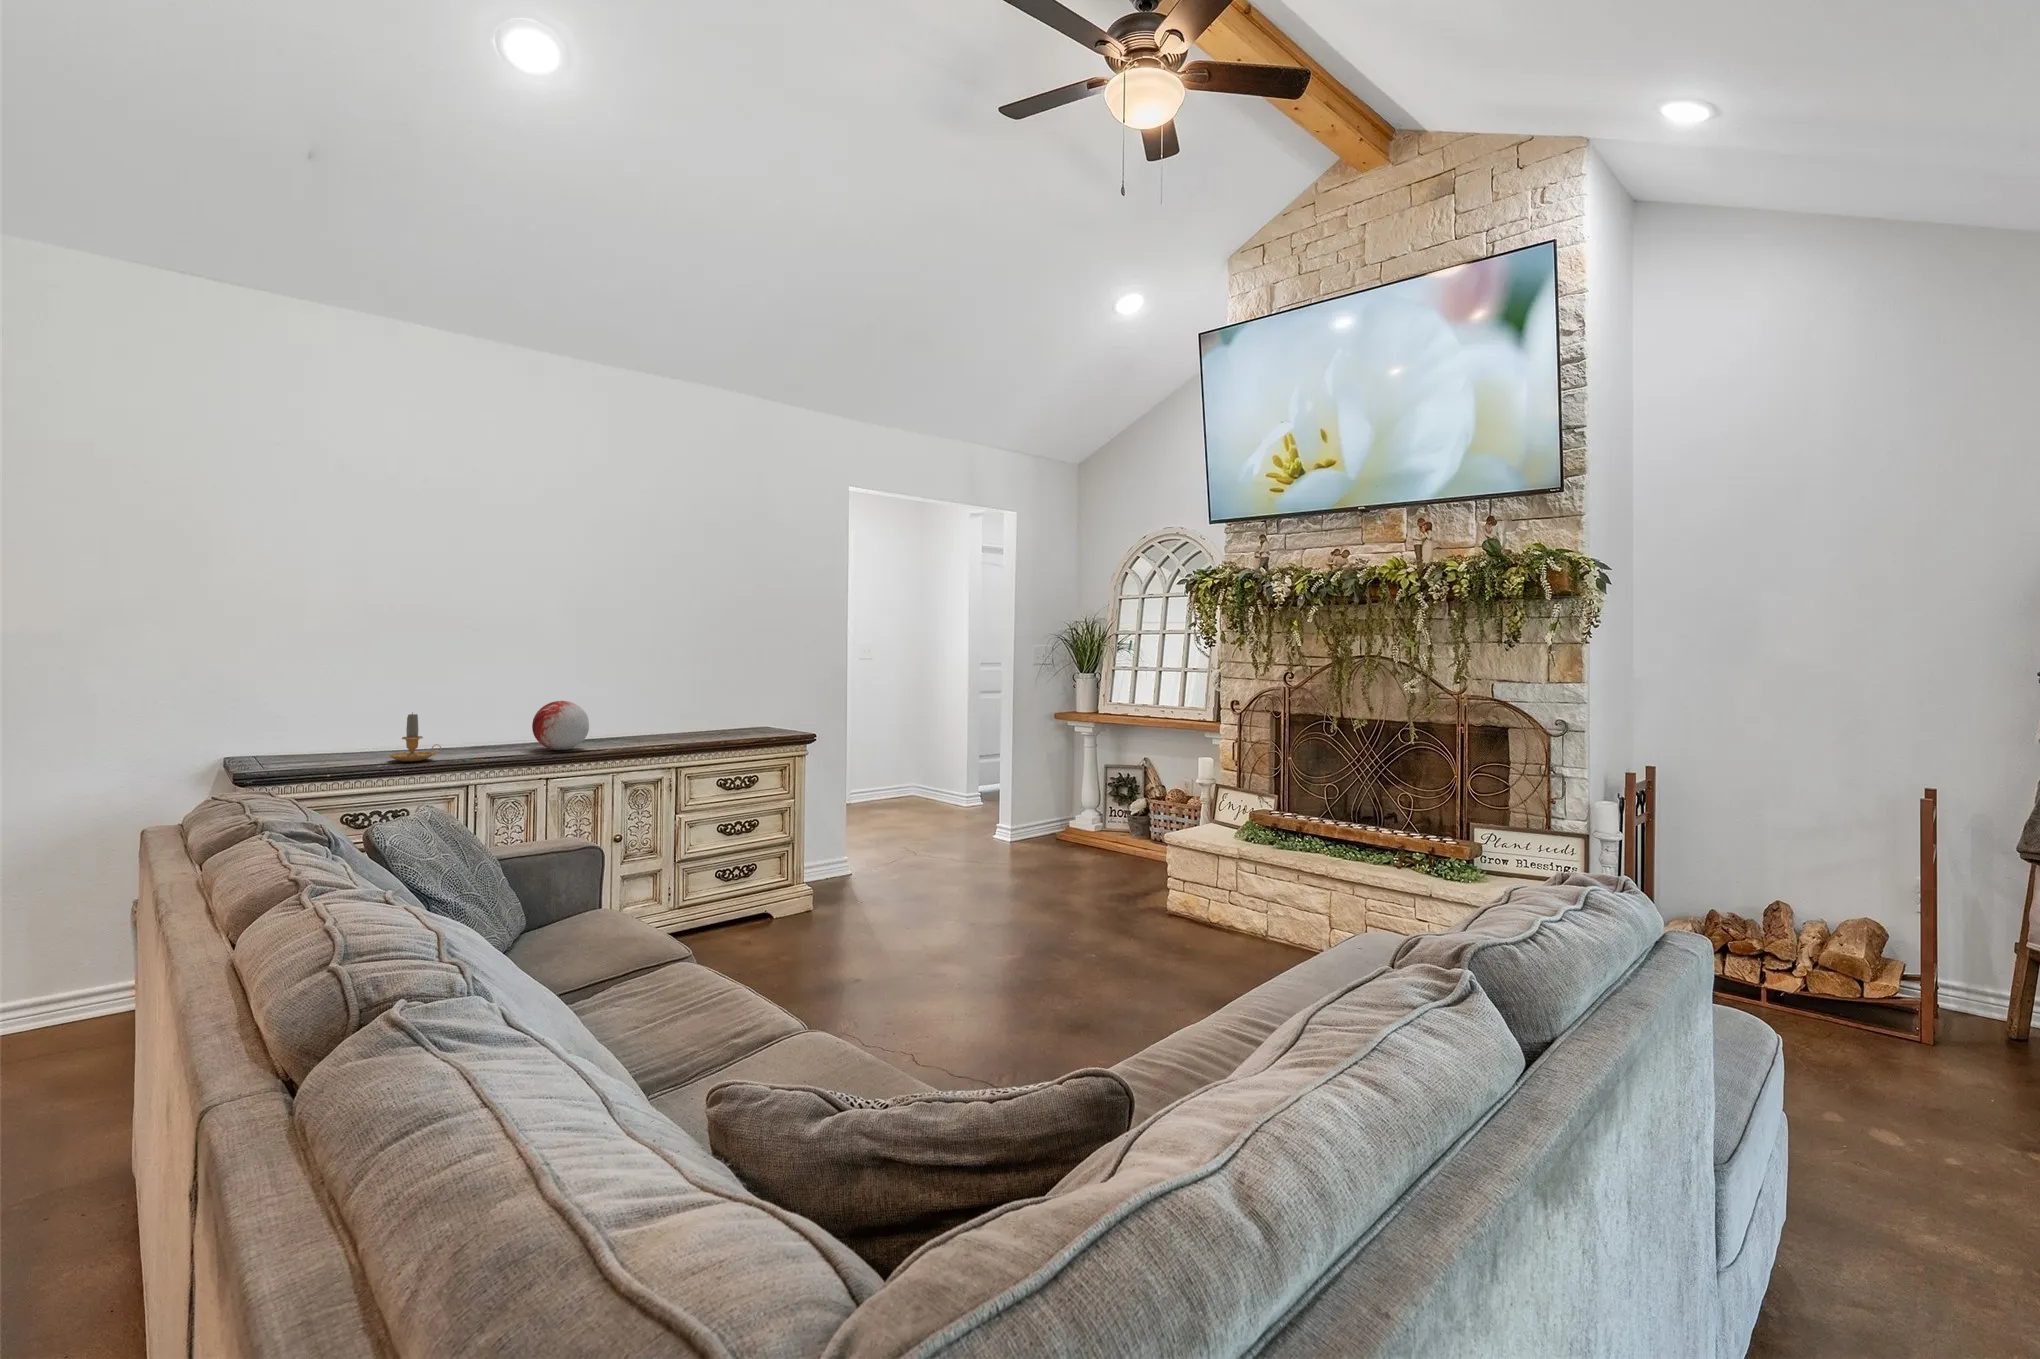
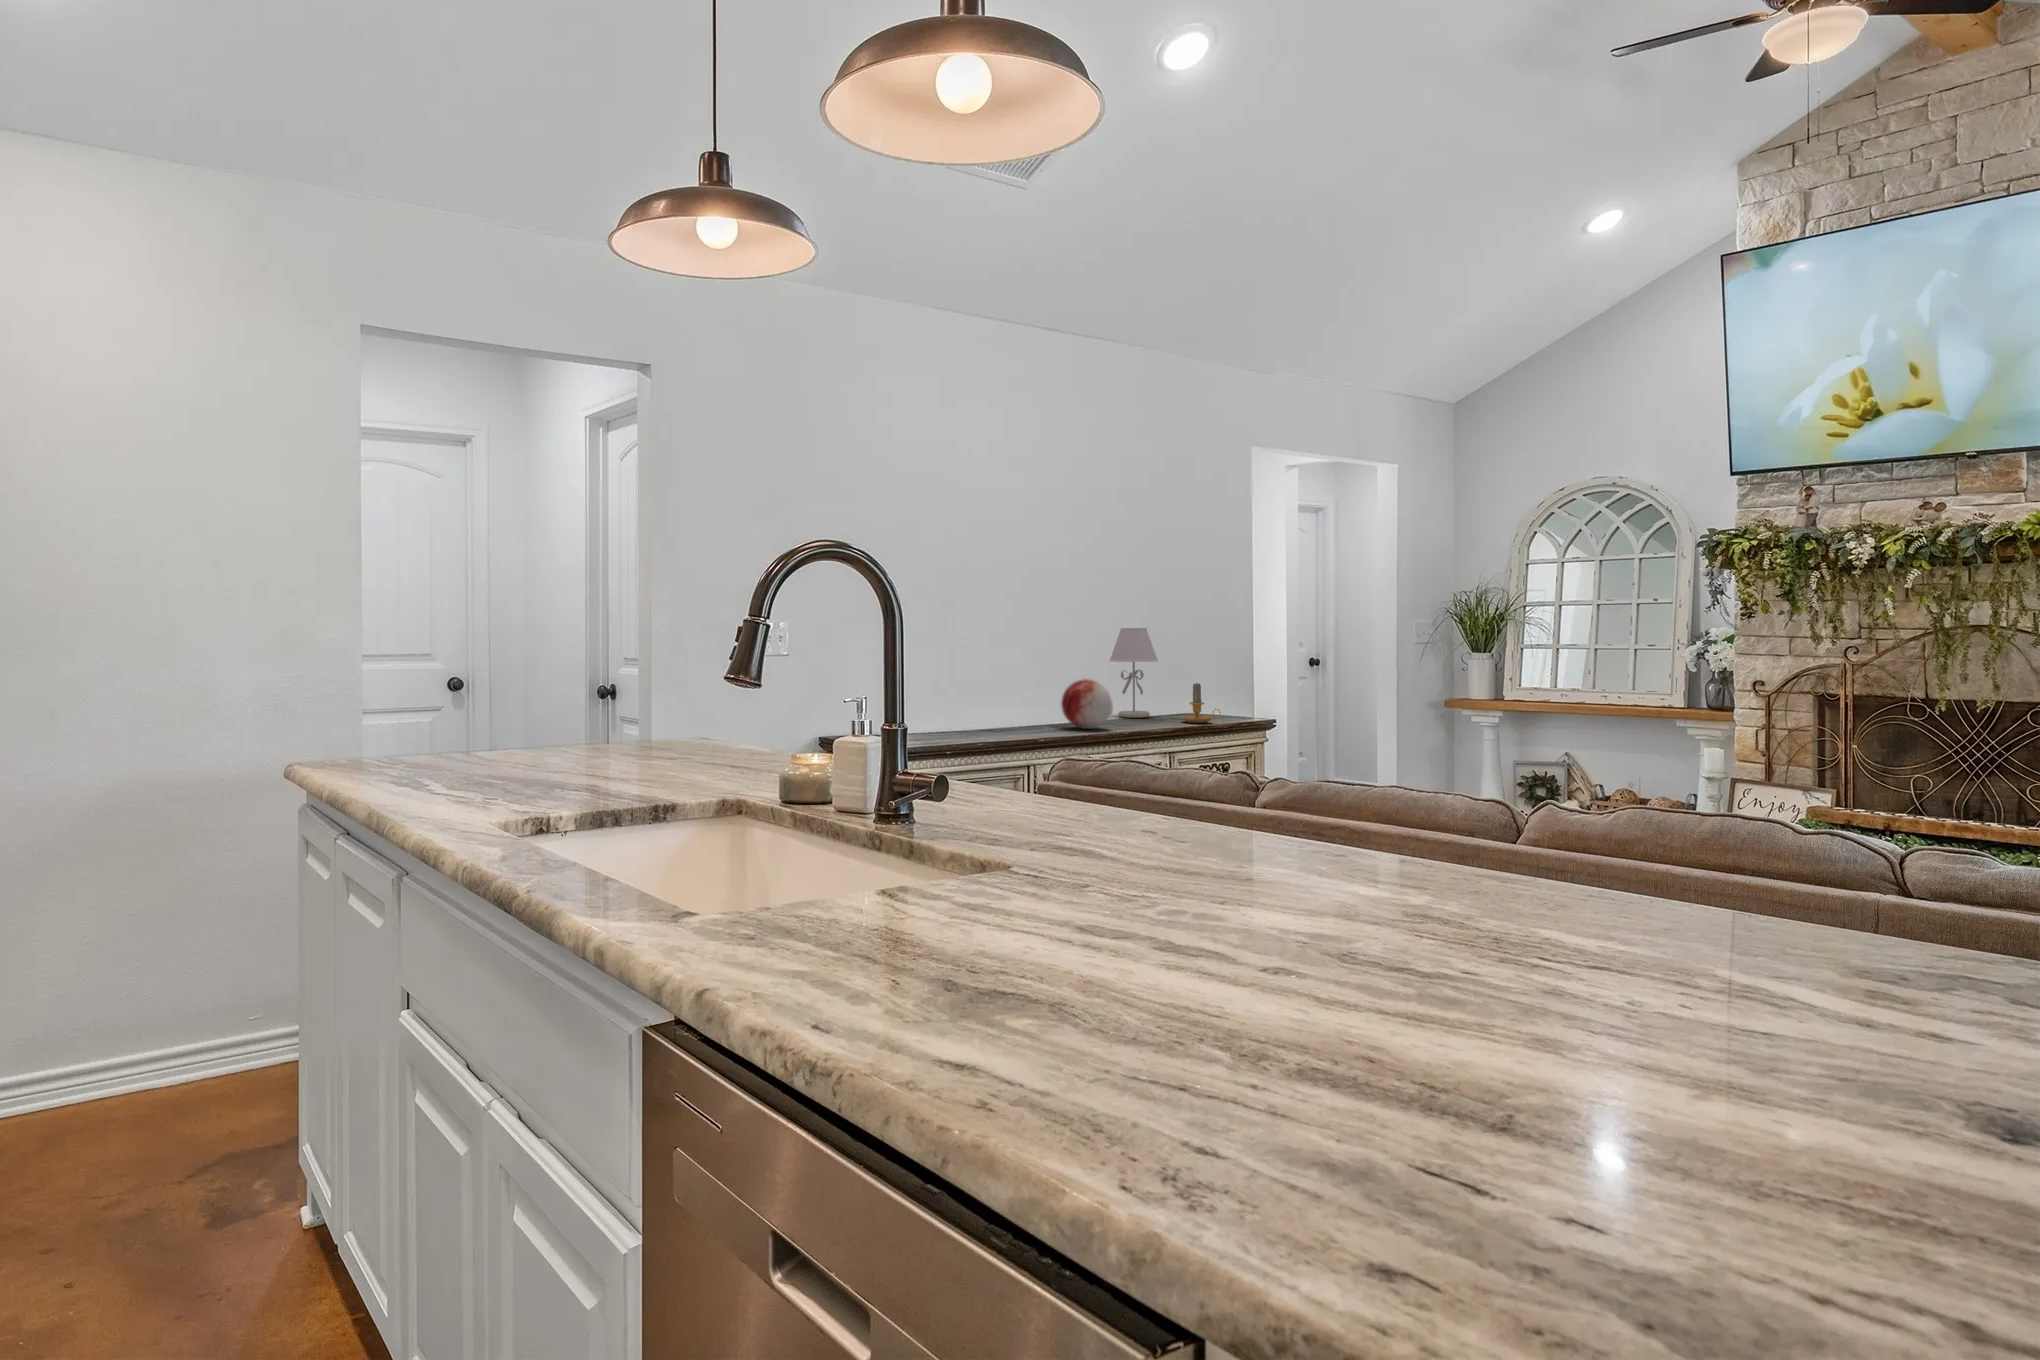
table lamp: none [640,649,691,736] -> present [1109,628,1158,718]
candle: present [389,714,441,762] -> present [1181,683,1221,723]

